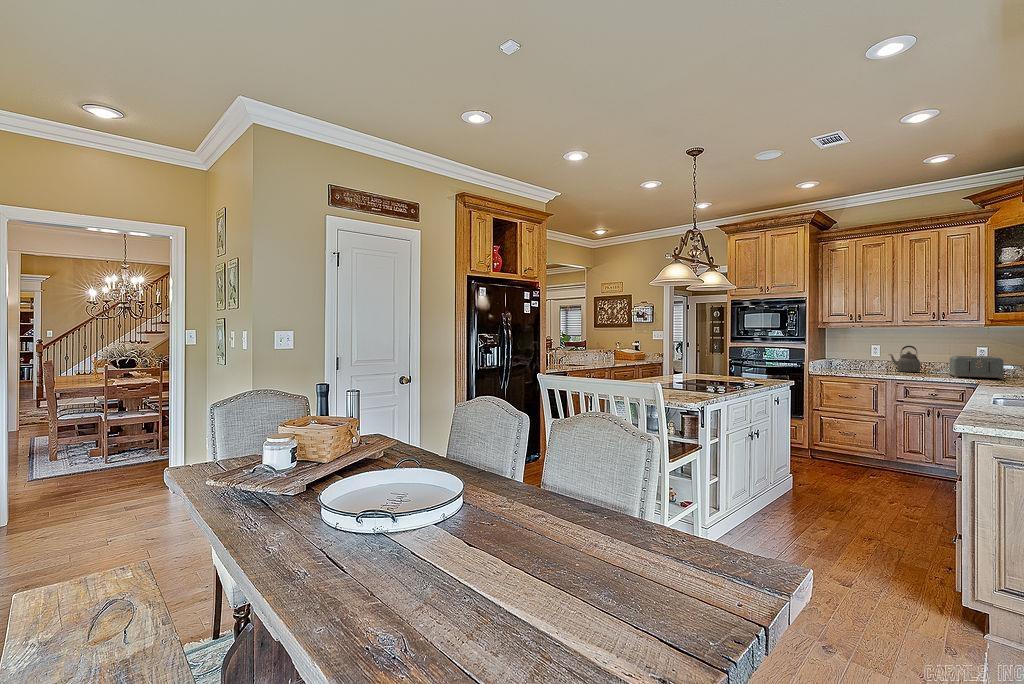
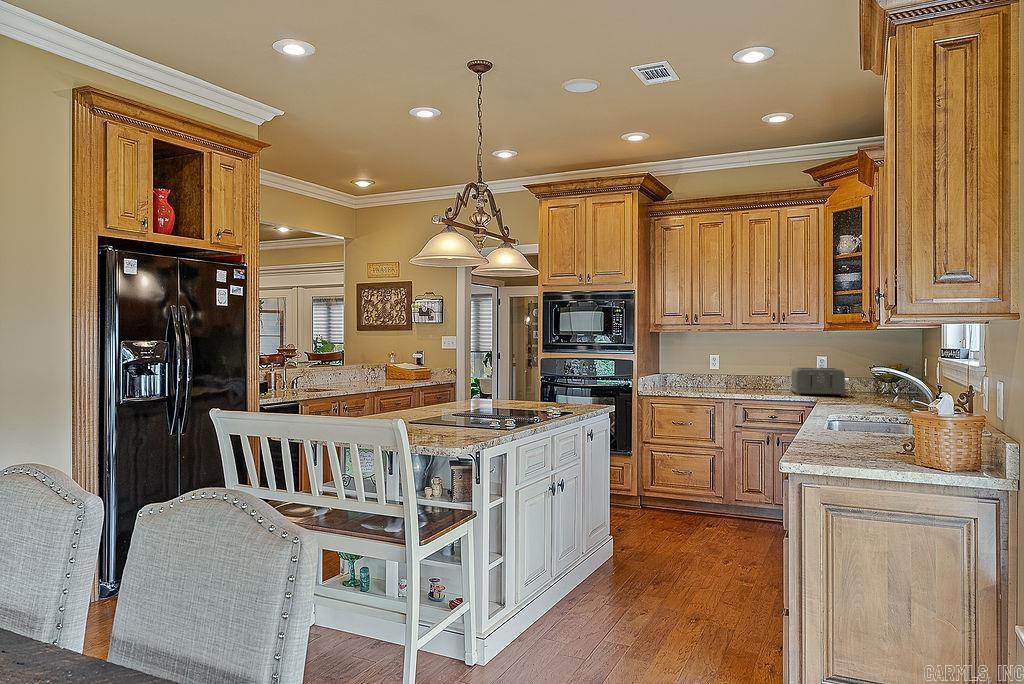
kettle: present [889,346,920,372] -> none [727,355,762,389]

